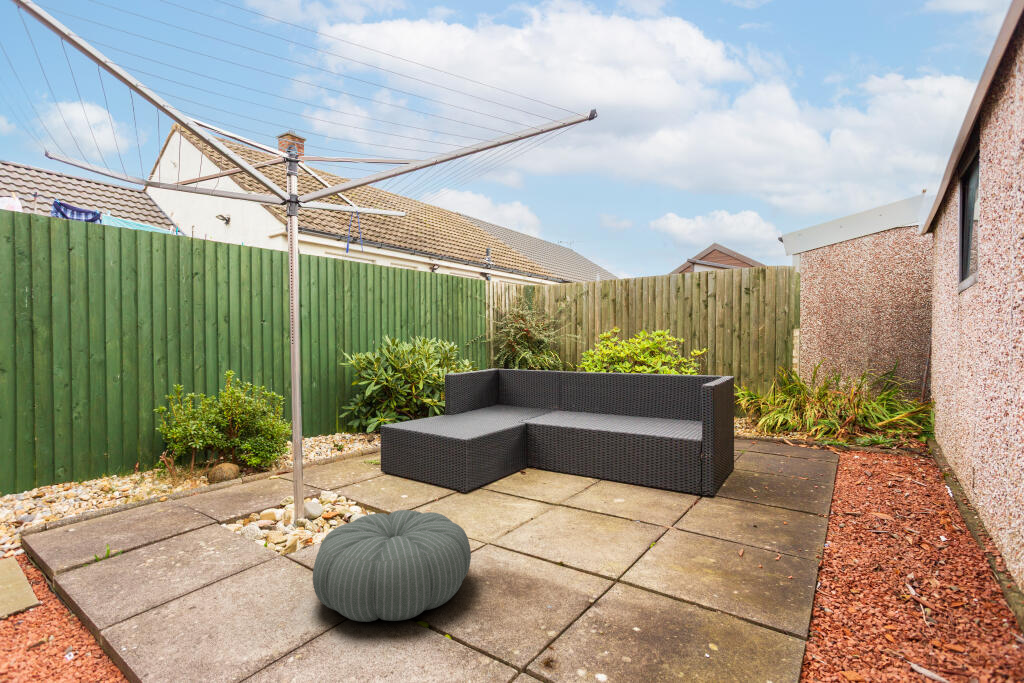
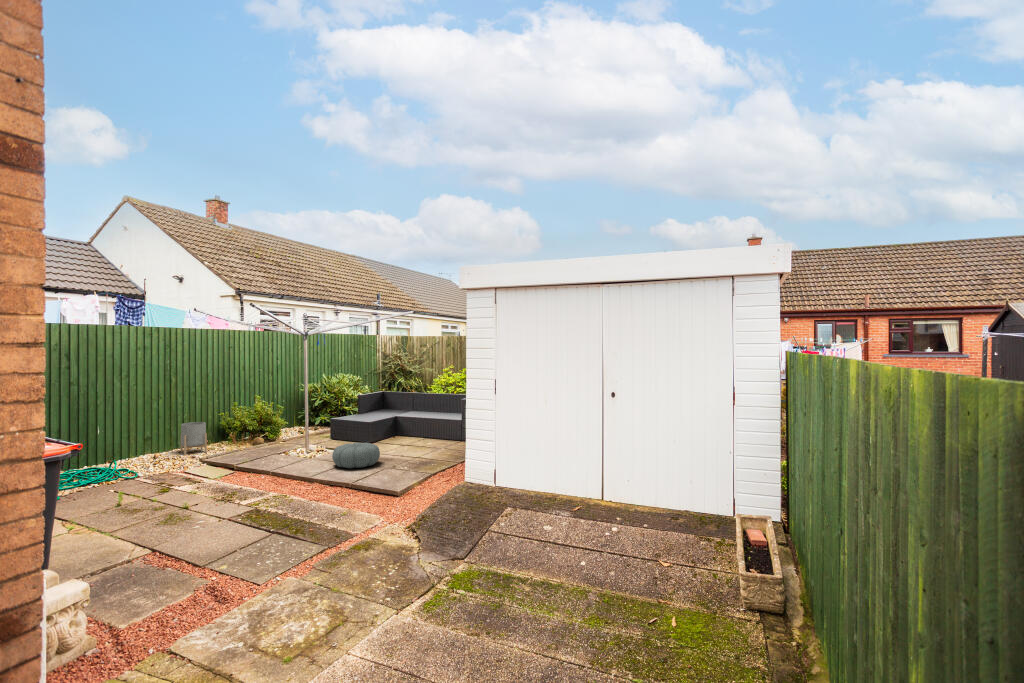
planter: none [39,426,107,504] -> present [181,422,207,455]

